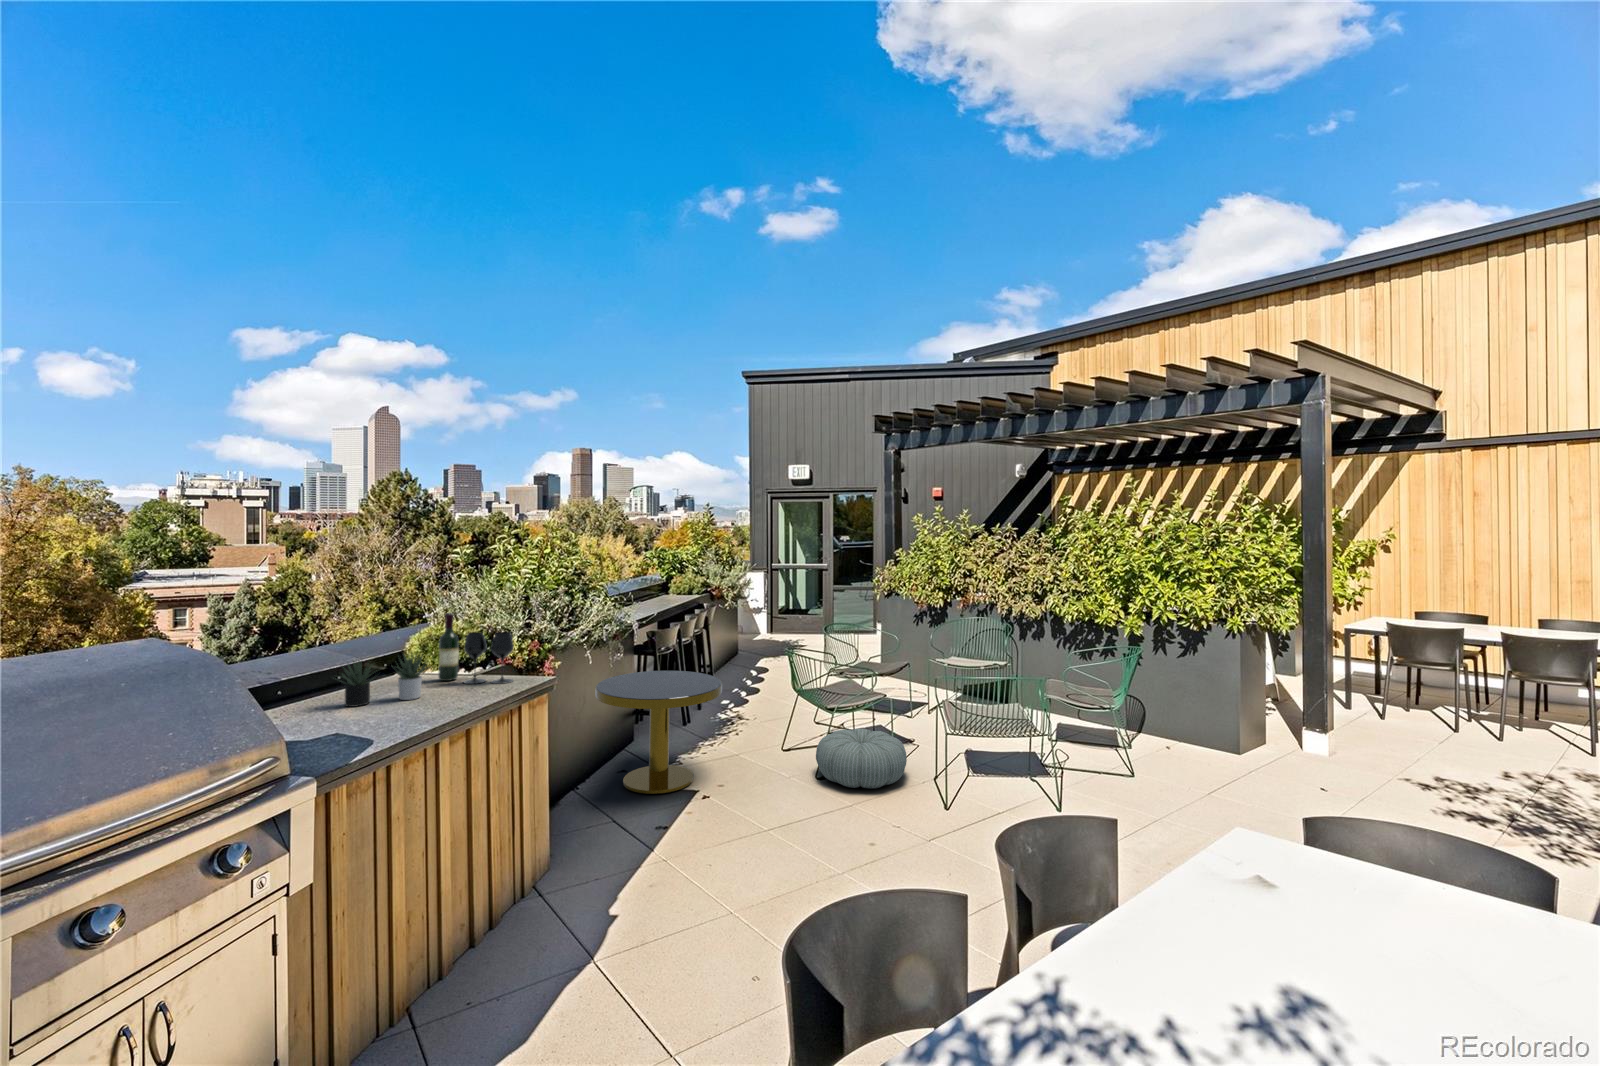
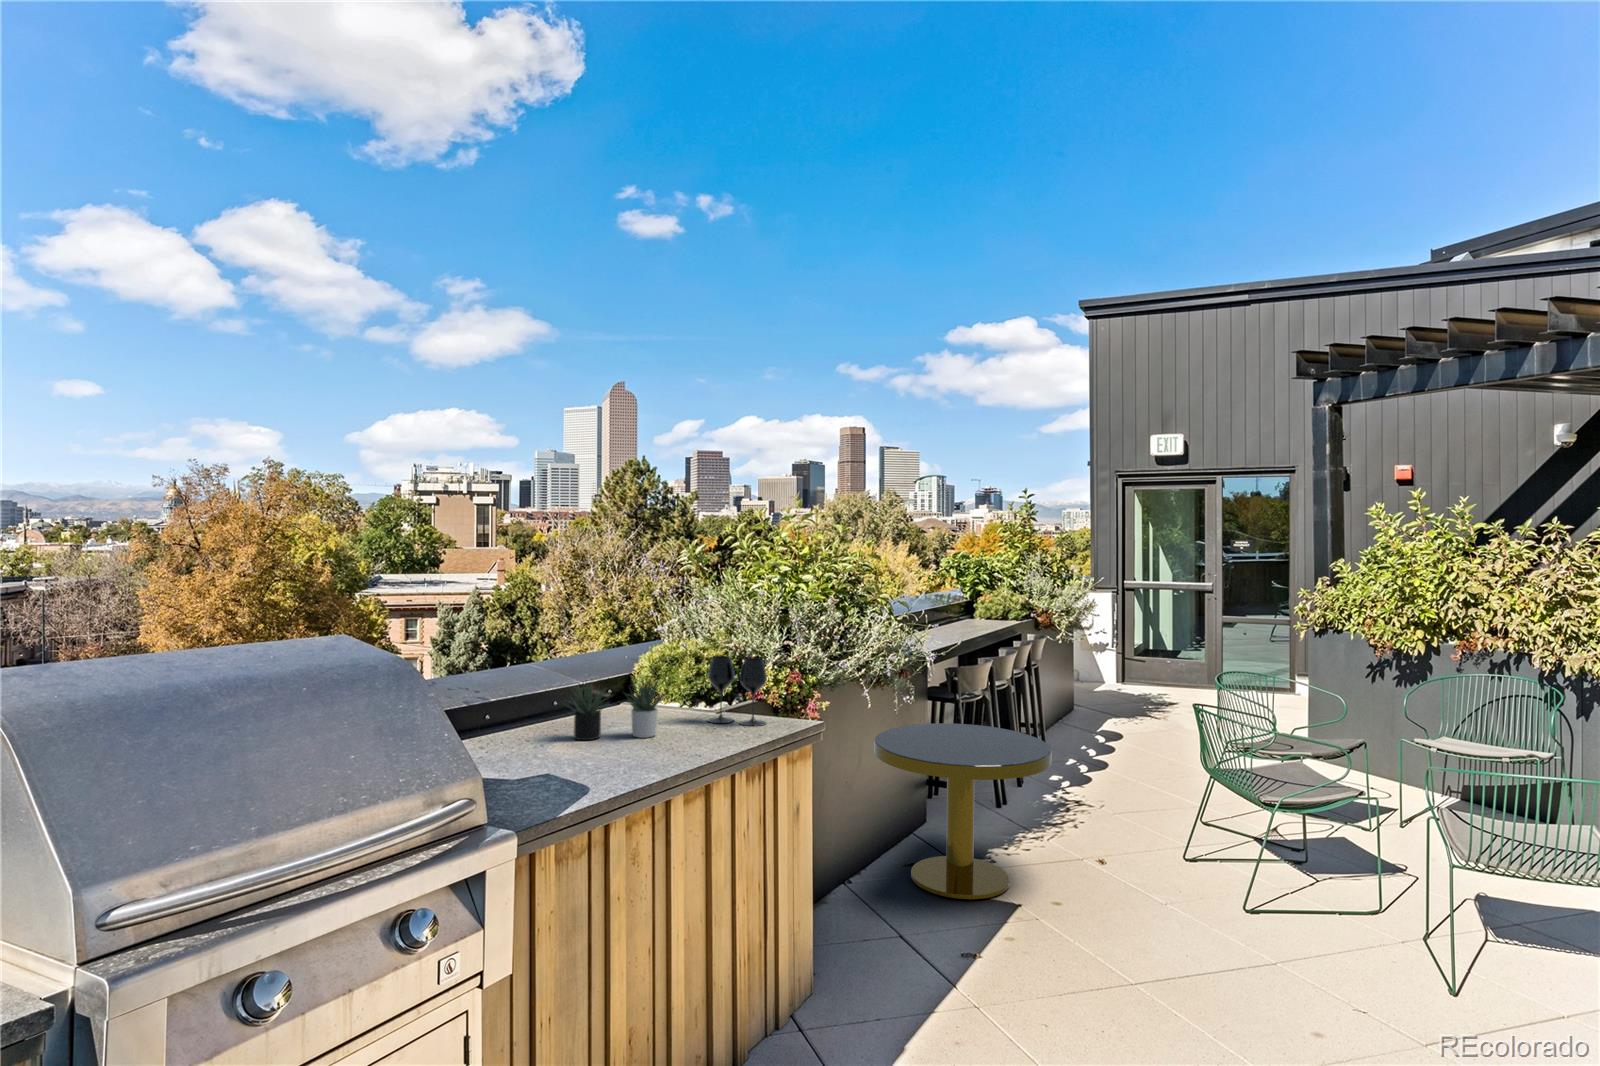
wine bottle: present [438,614,459,681] -> none [680,631,703,717]
pouf: present [816,729,907,788] -> none [1205,843,1375,950]

